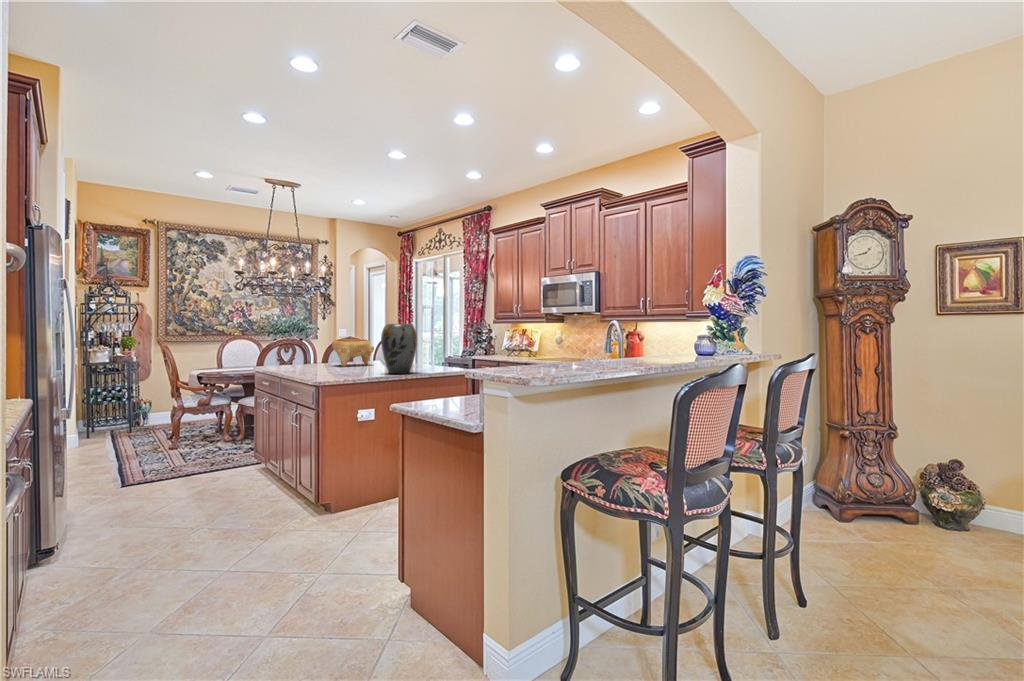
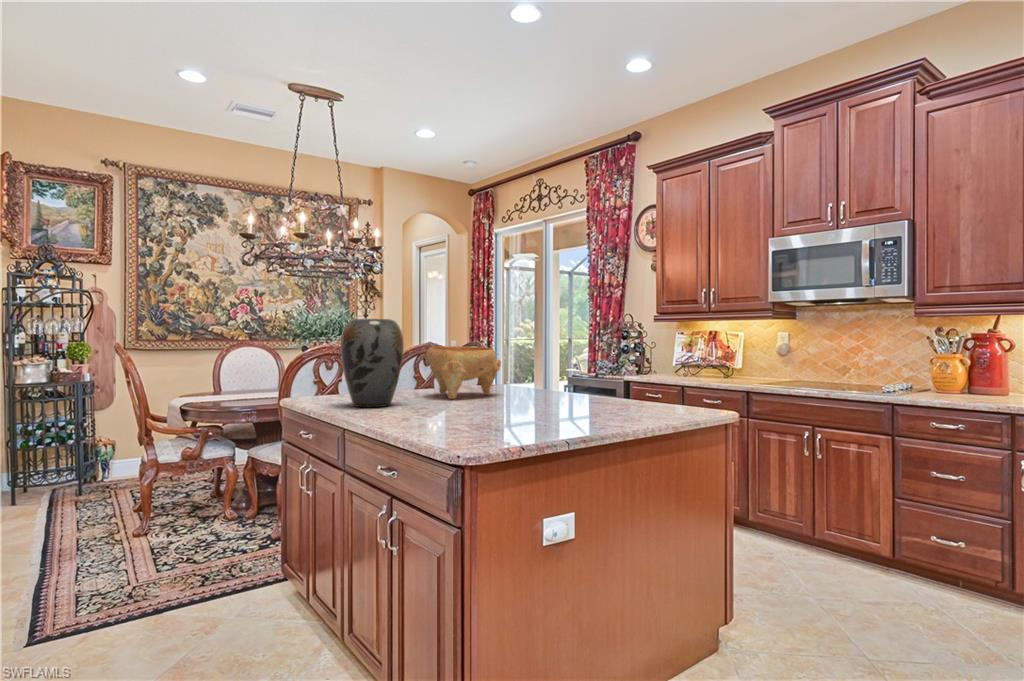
vase: present [381,324,417,374] -> present [341,319,404,407]

